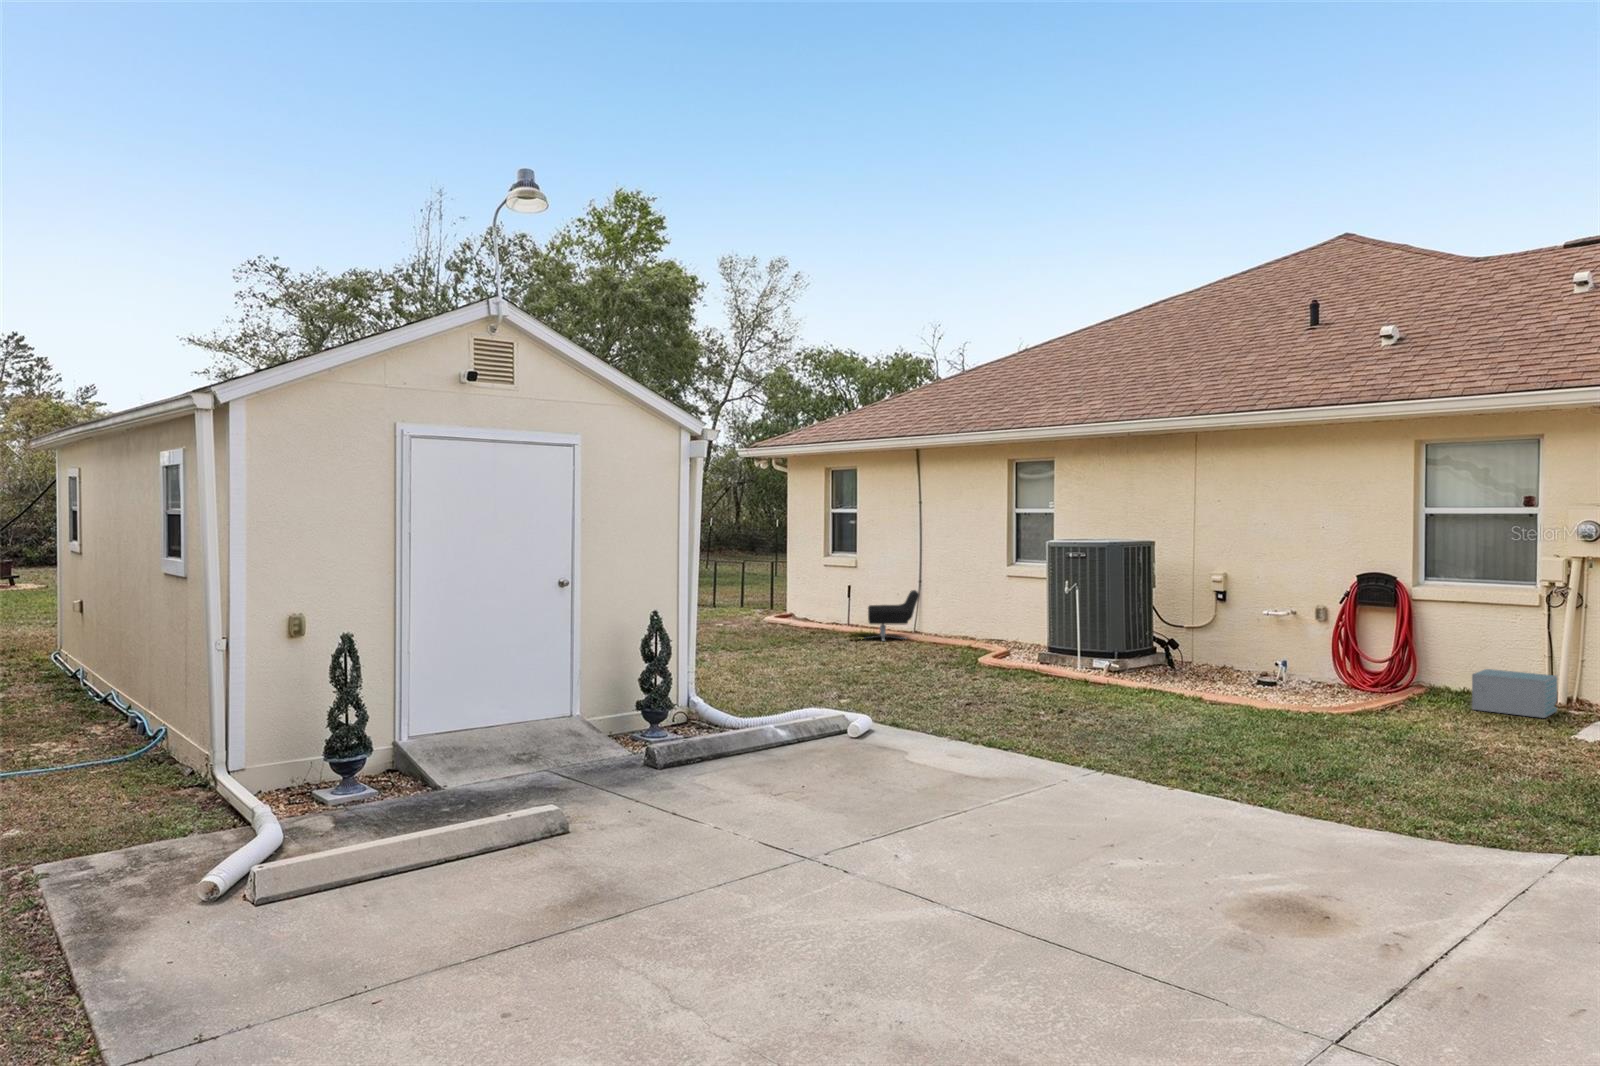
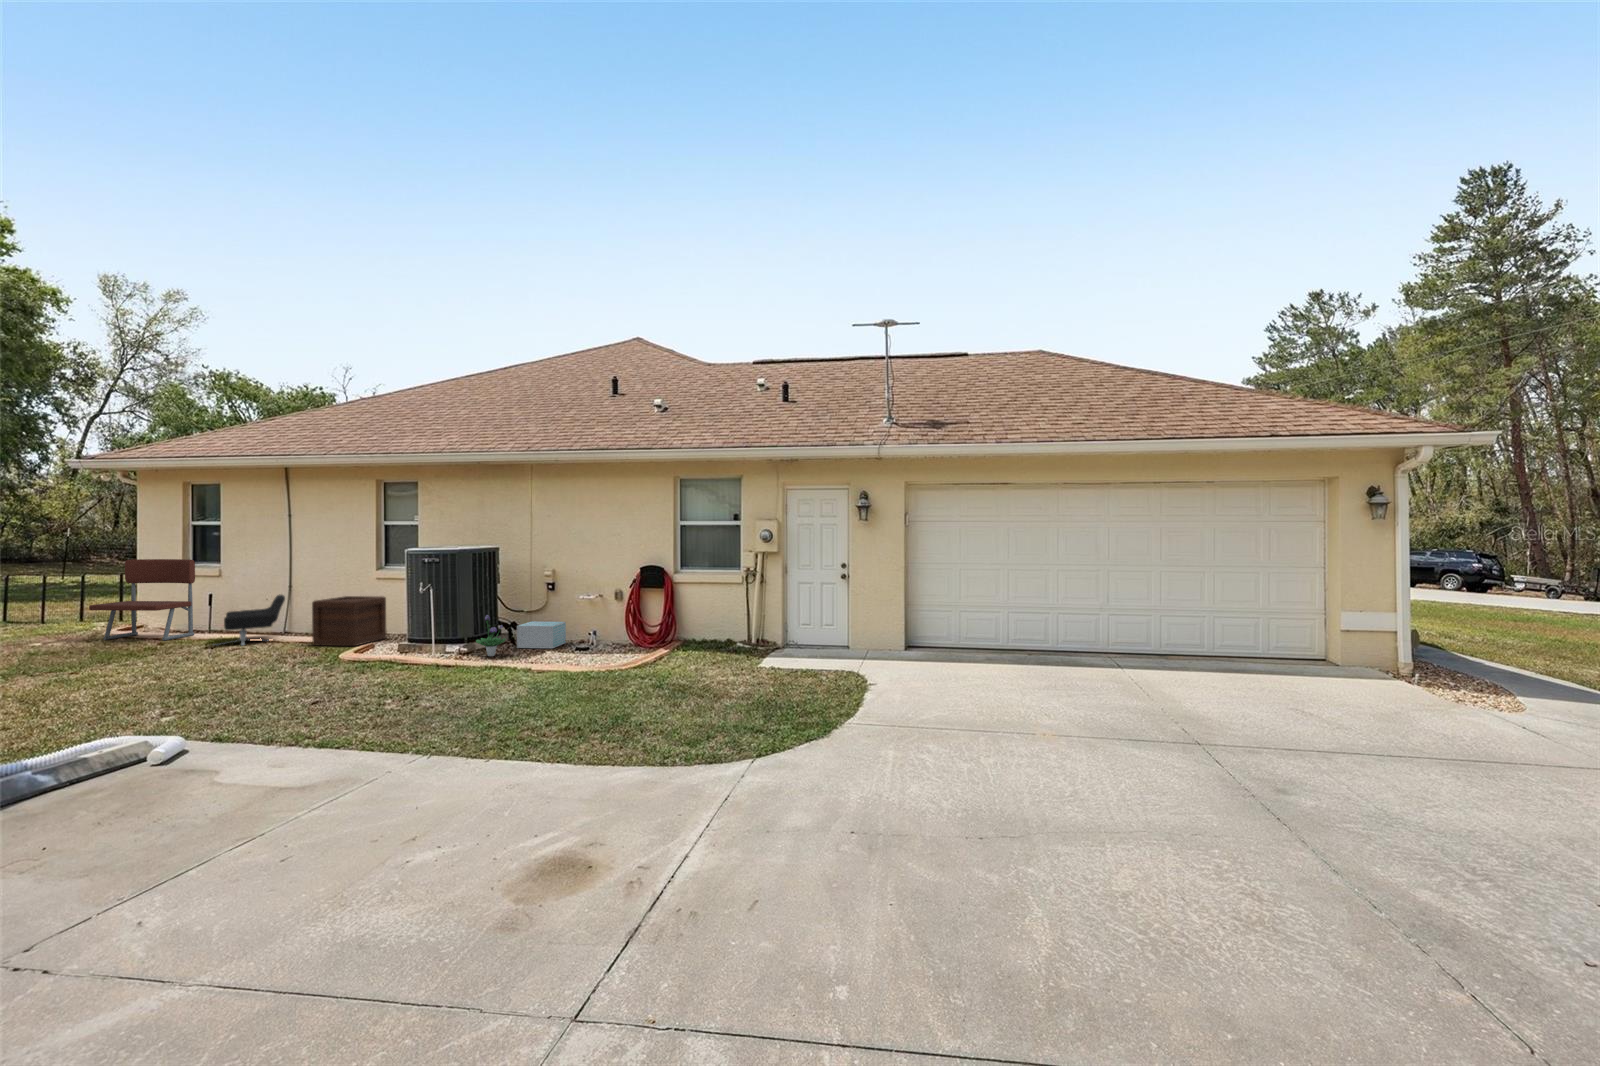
bench: none [764,549,841,630] -> present [89,559,195,640]
wooden crate: none [946,595,1018,652] -> present [312,596,386,646]
potted plant: none [1125,626,1164,679] -> present [476,615,506,656]
storage box: present [1472,669,1557,718] -> present [517,621,566,648]

